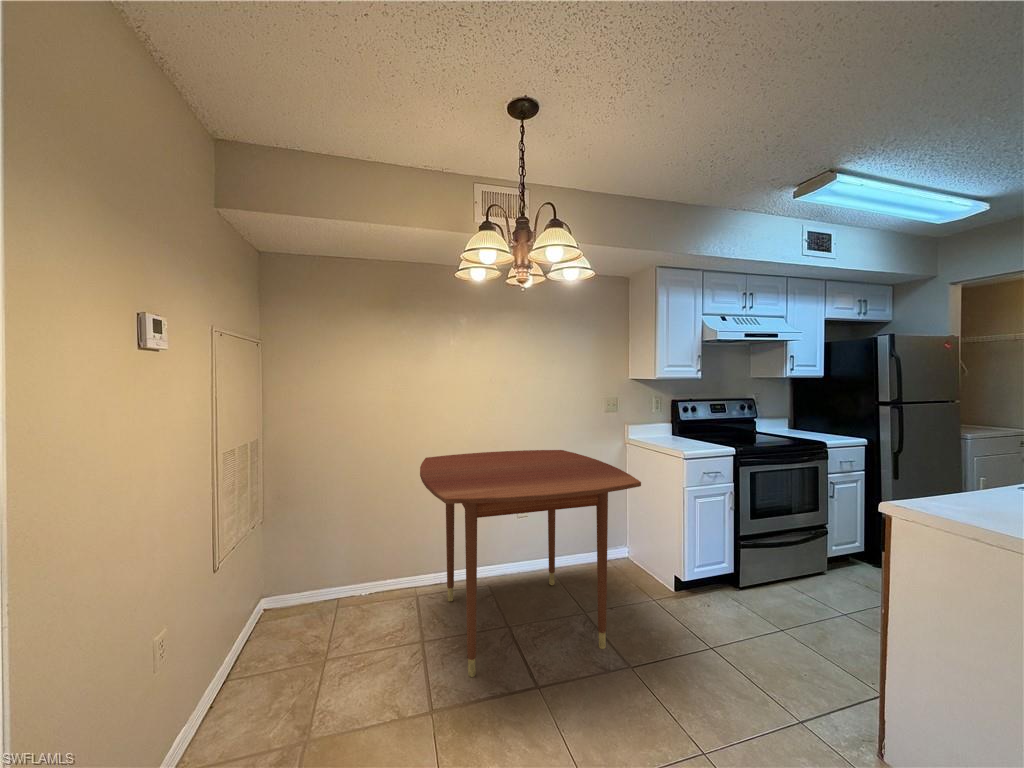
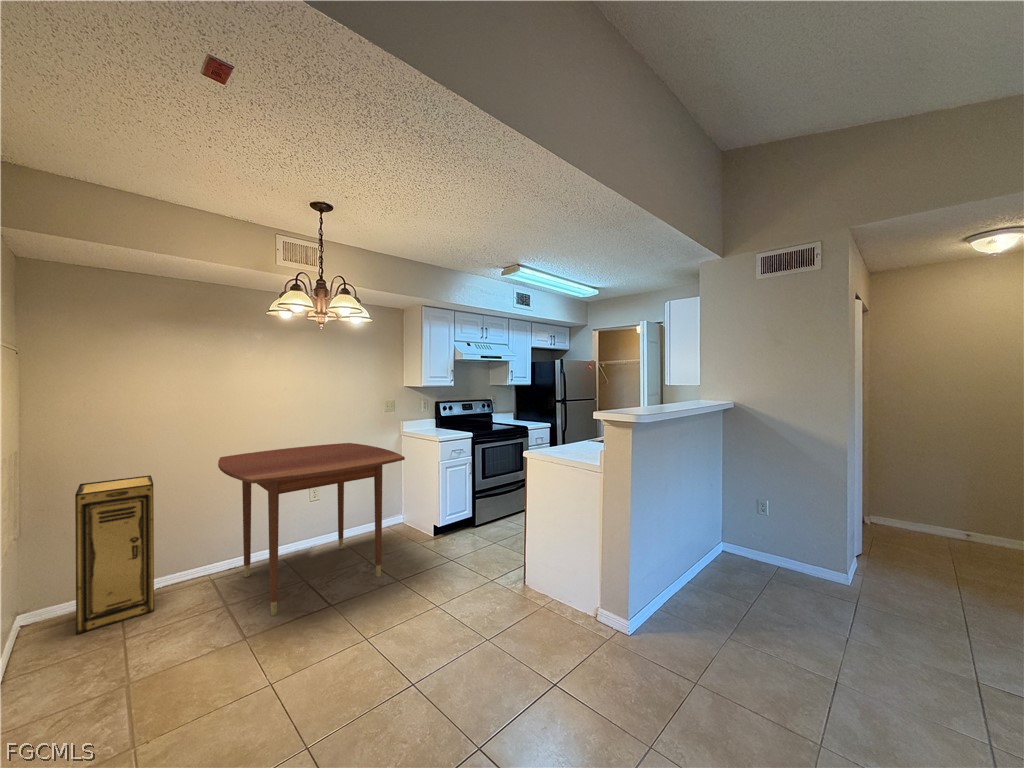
storage cabinet: none [297,472,366,635] -> present [75,475,154,635]

